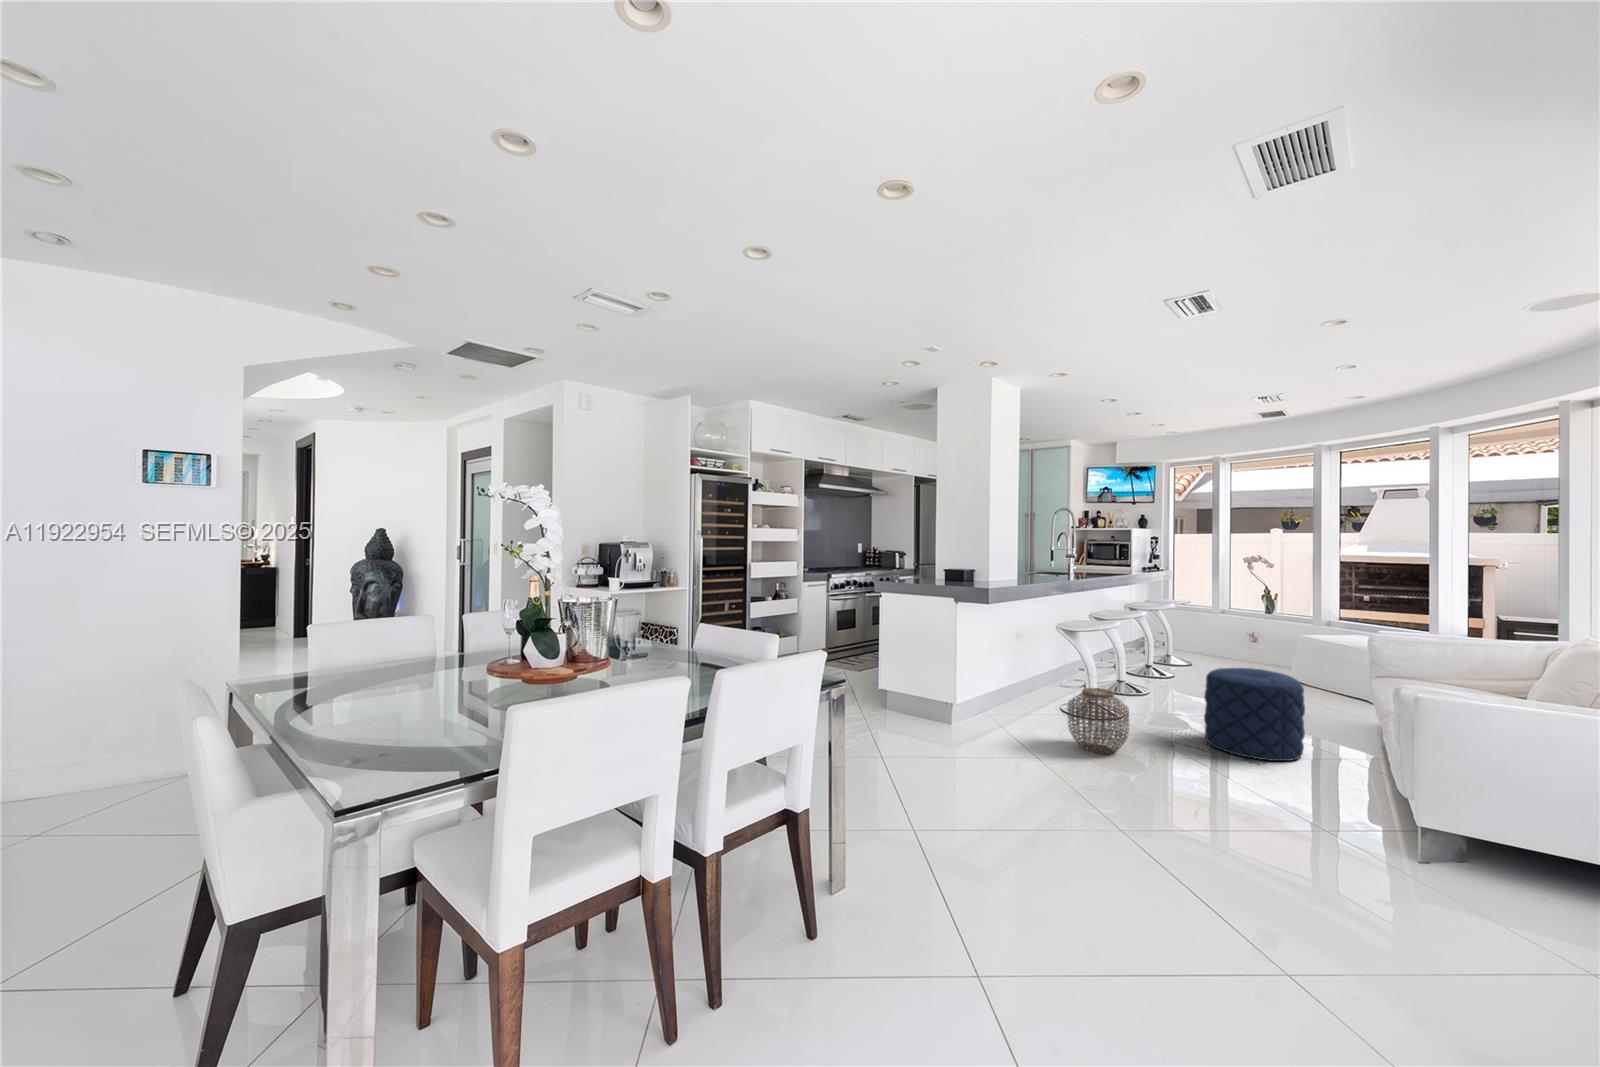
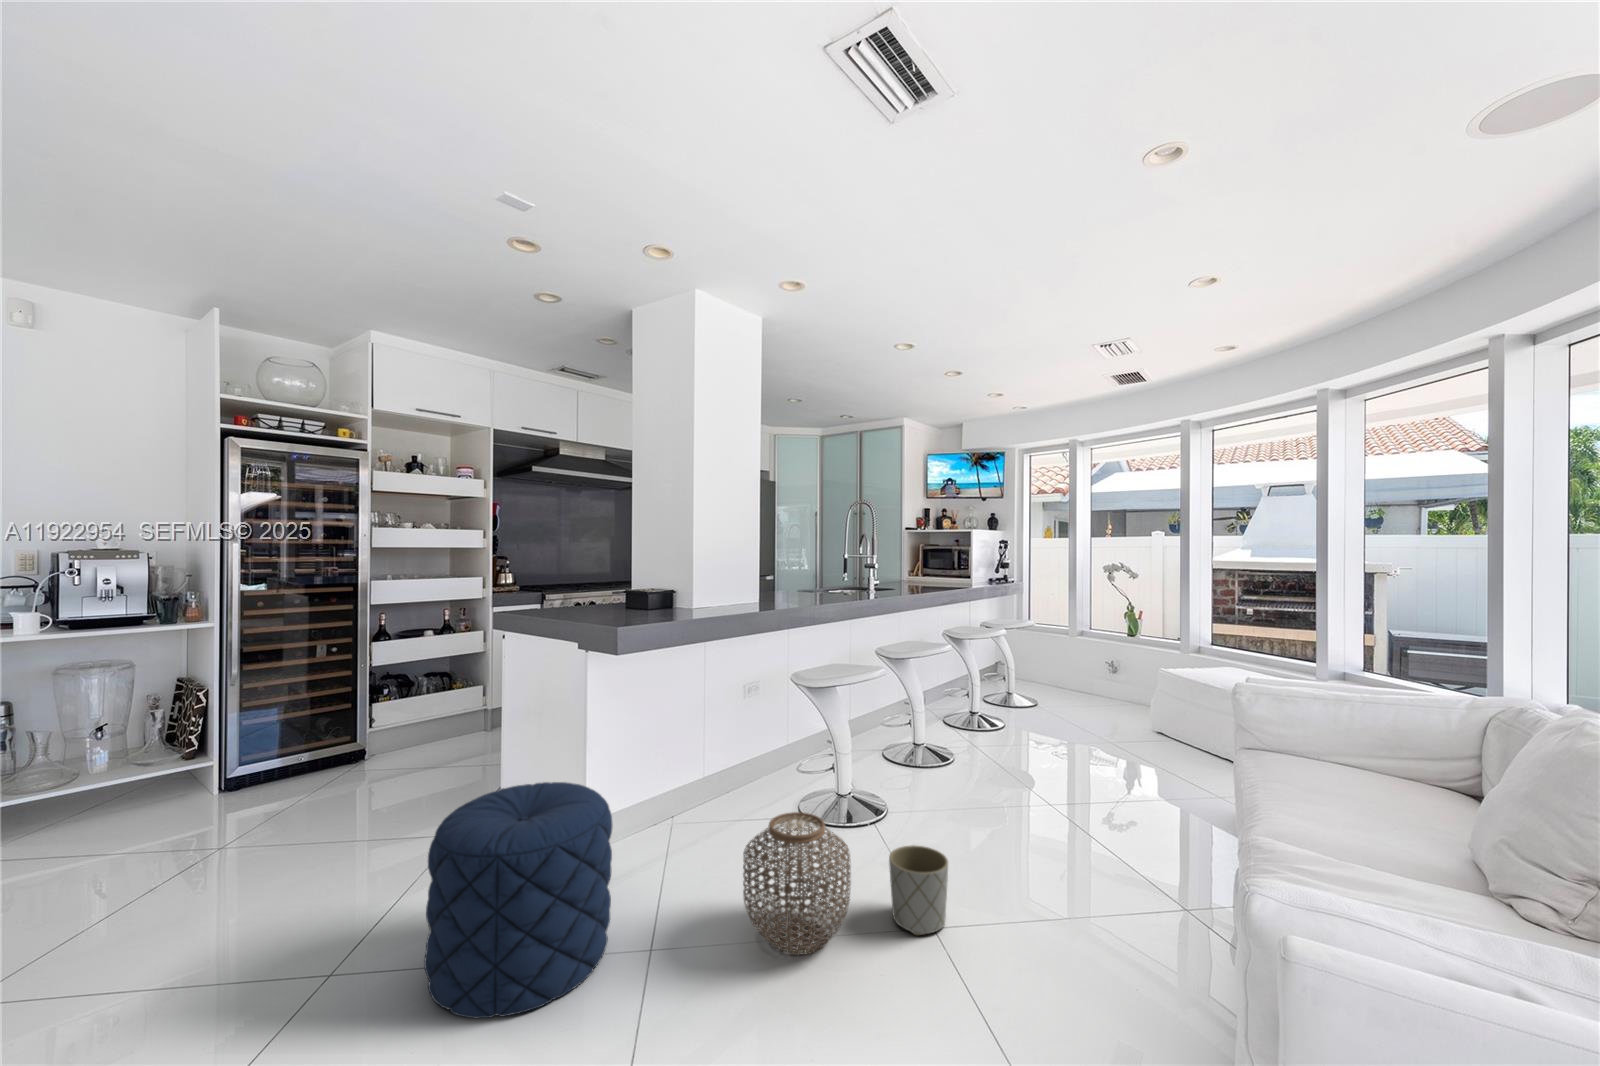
pouf: present [1204,668,1305,761] -> present [424,782,613,1018]
planter: none [1144,711,1180,752] -> present [889,846,948,935]

